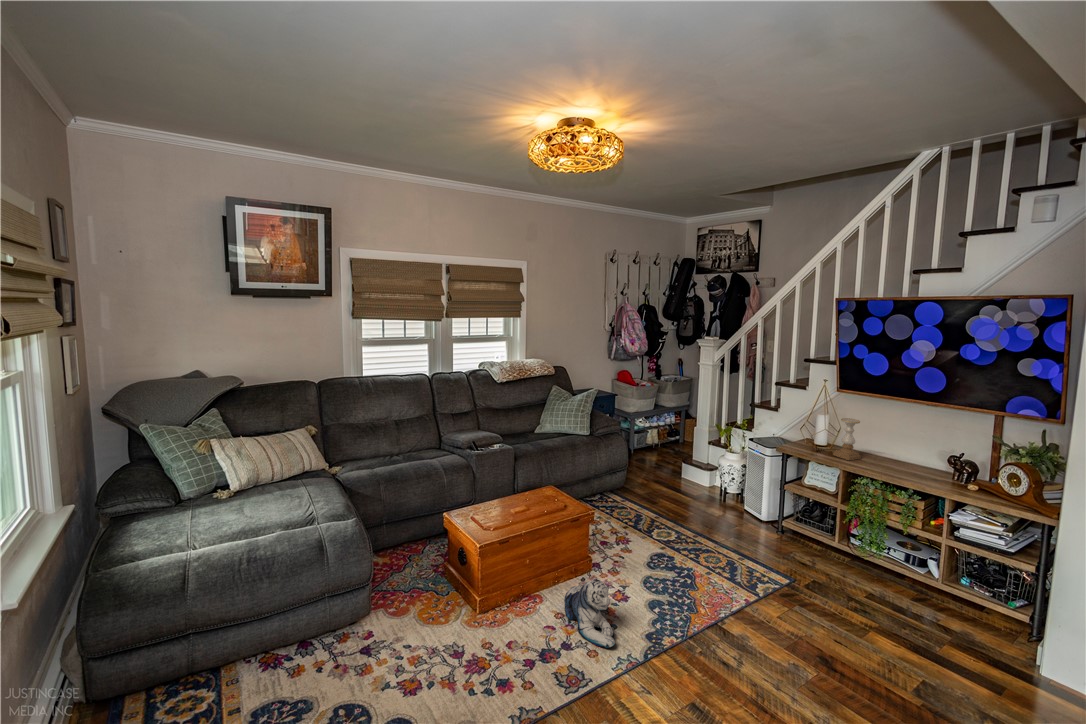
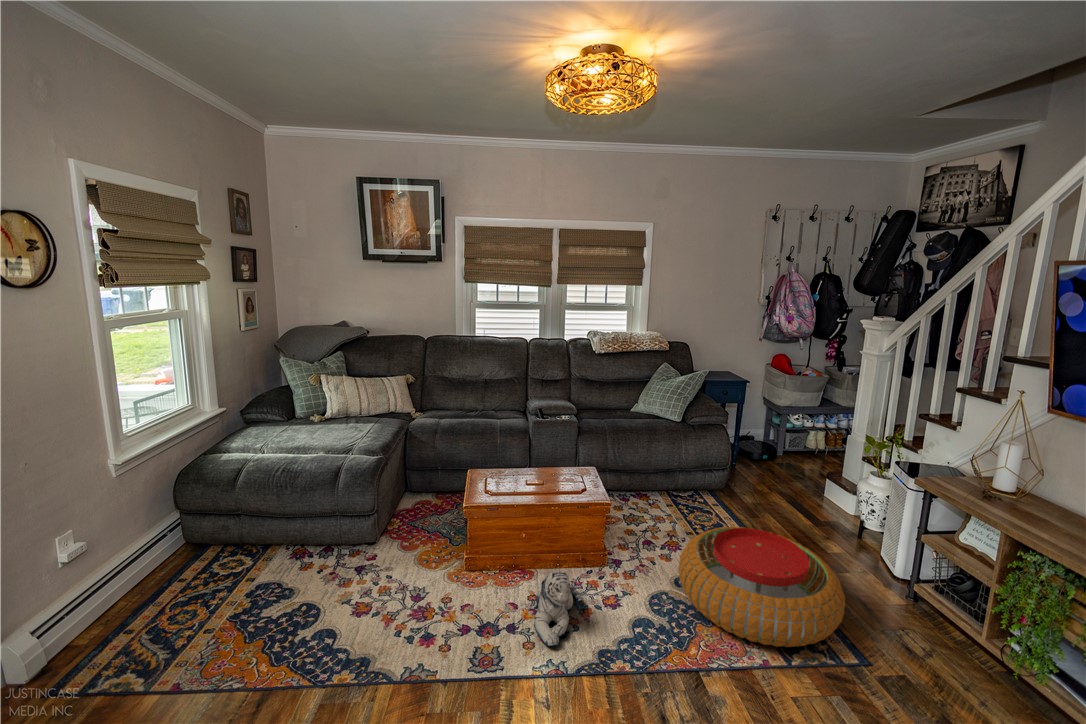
candle holder: present [833,418,861,460] -> none [1003,451,1060,521]
pouf: none [648,507,773,591] -> present [678,527,845,647]

